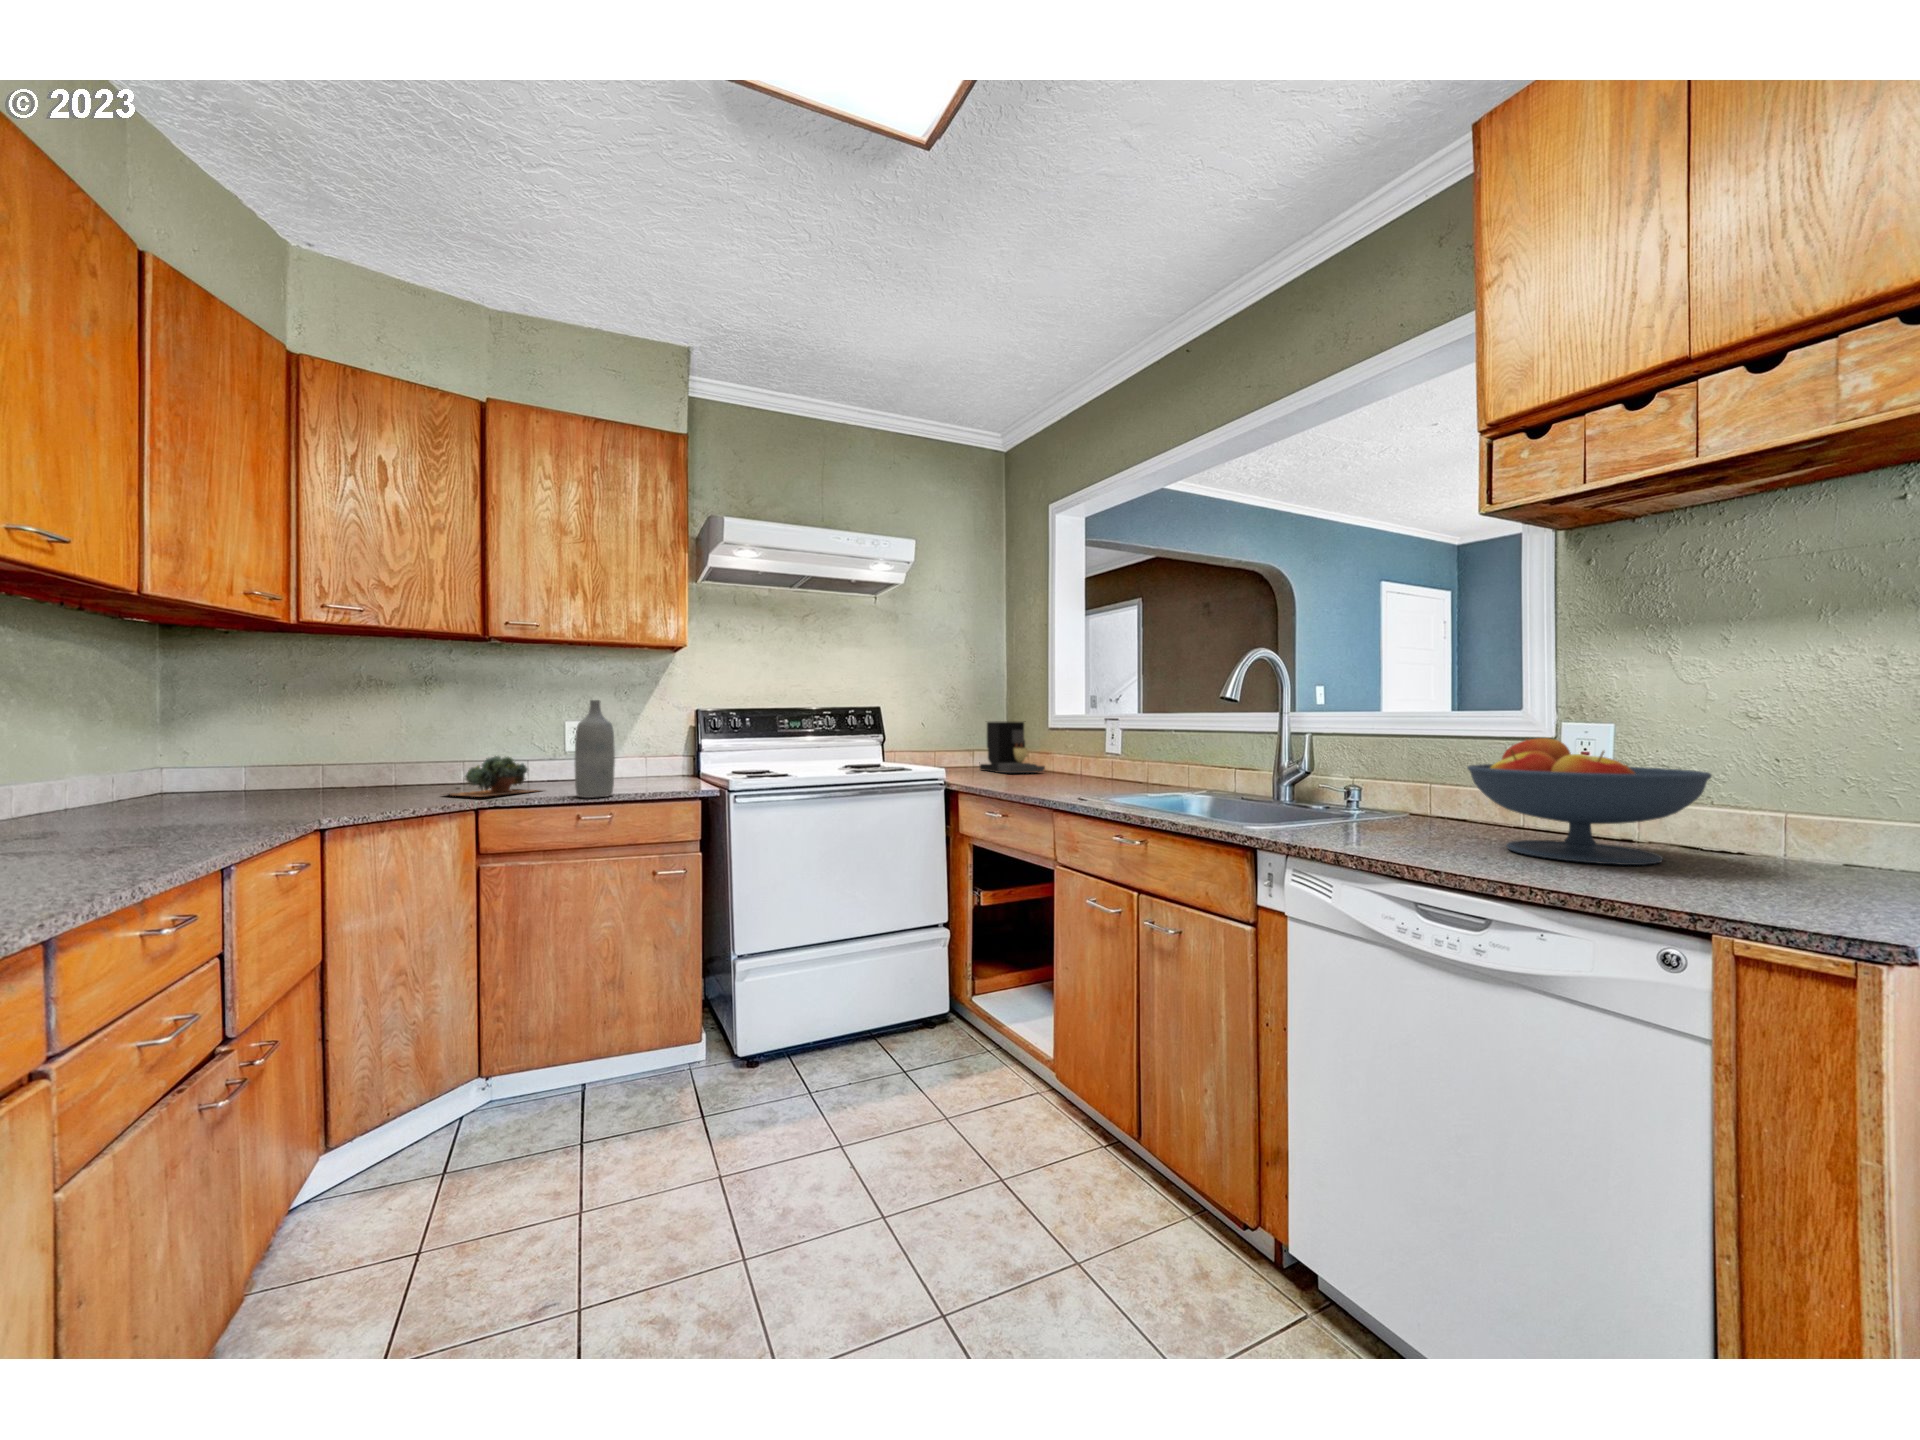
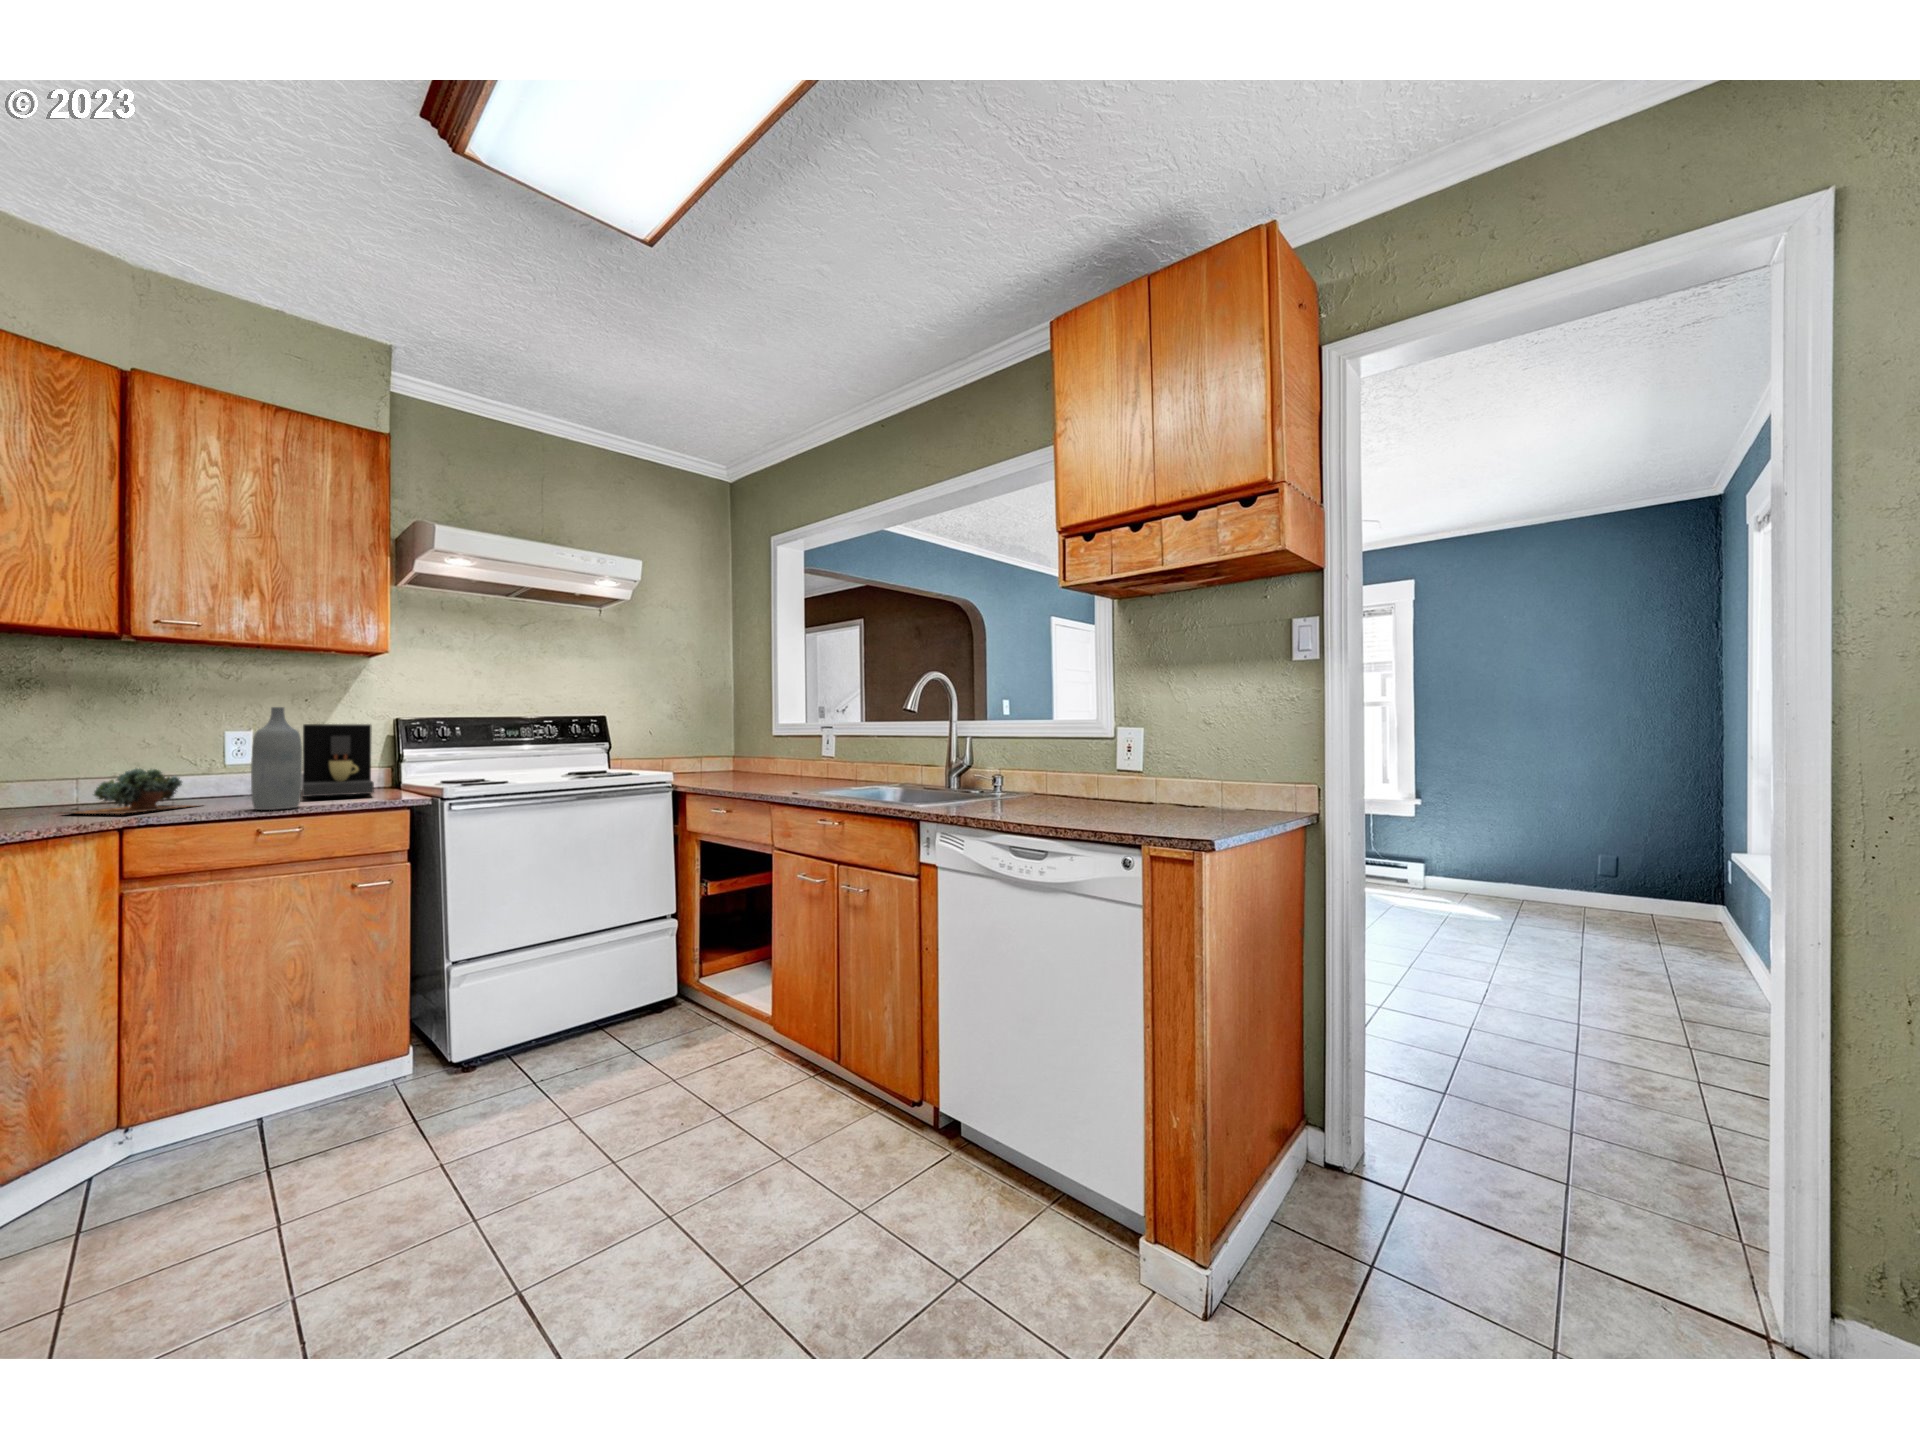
coffee maker: present [980,722,1045,773] -> present [302,724,374,797]
fruit bowl: present [1468,738,1711,865] -> none [1051,737,1172,815]

